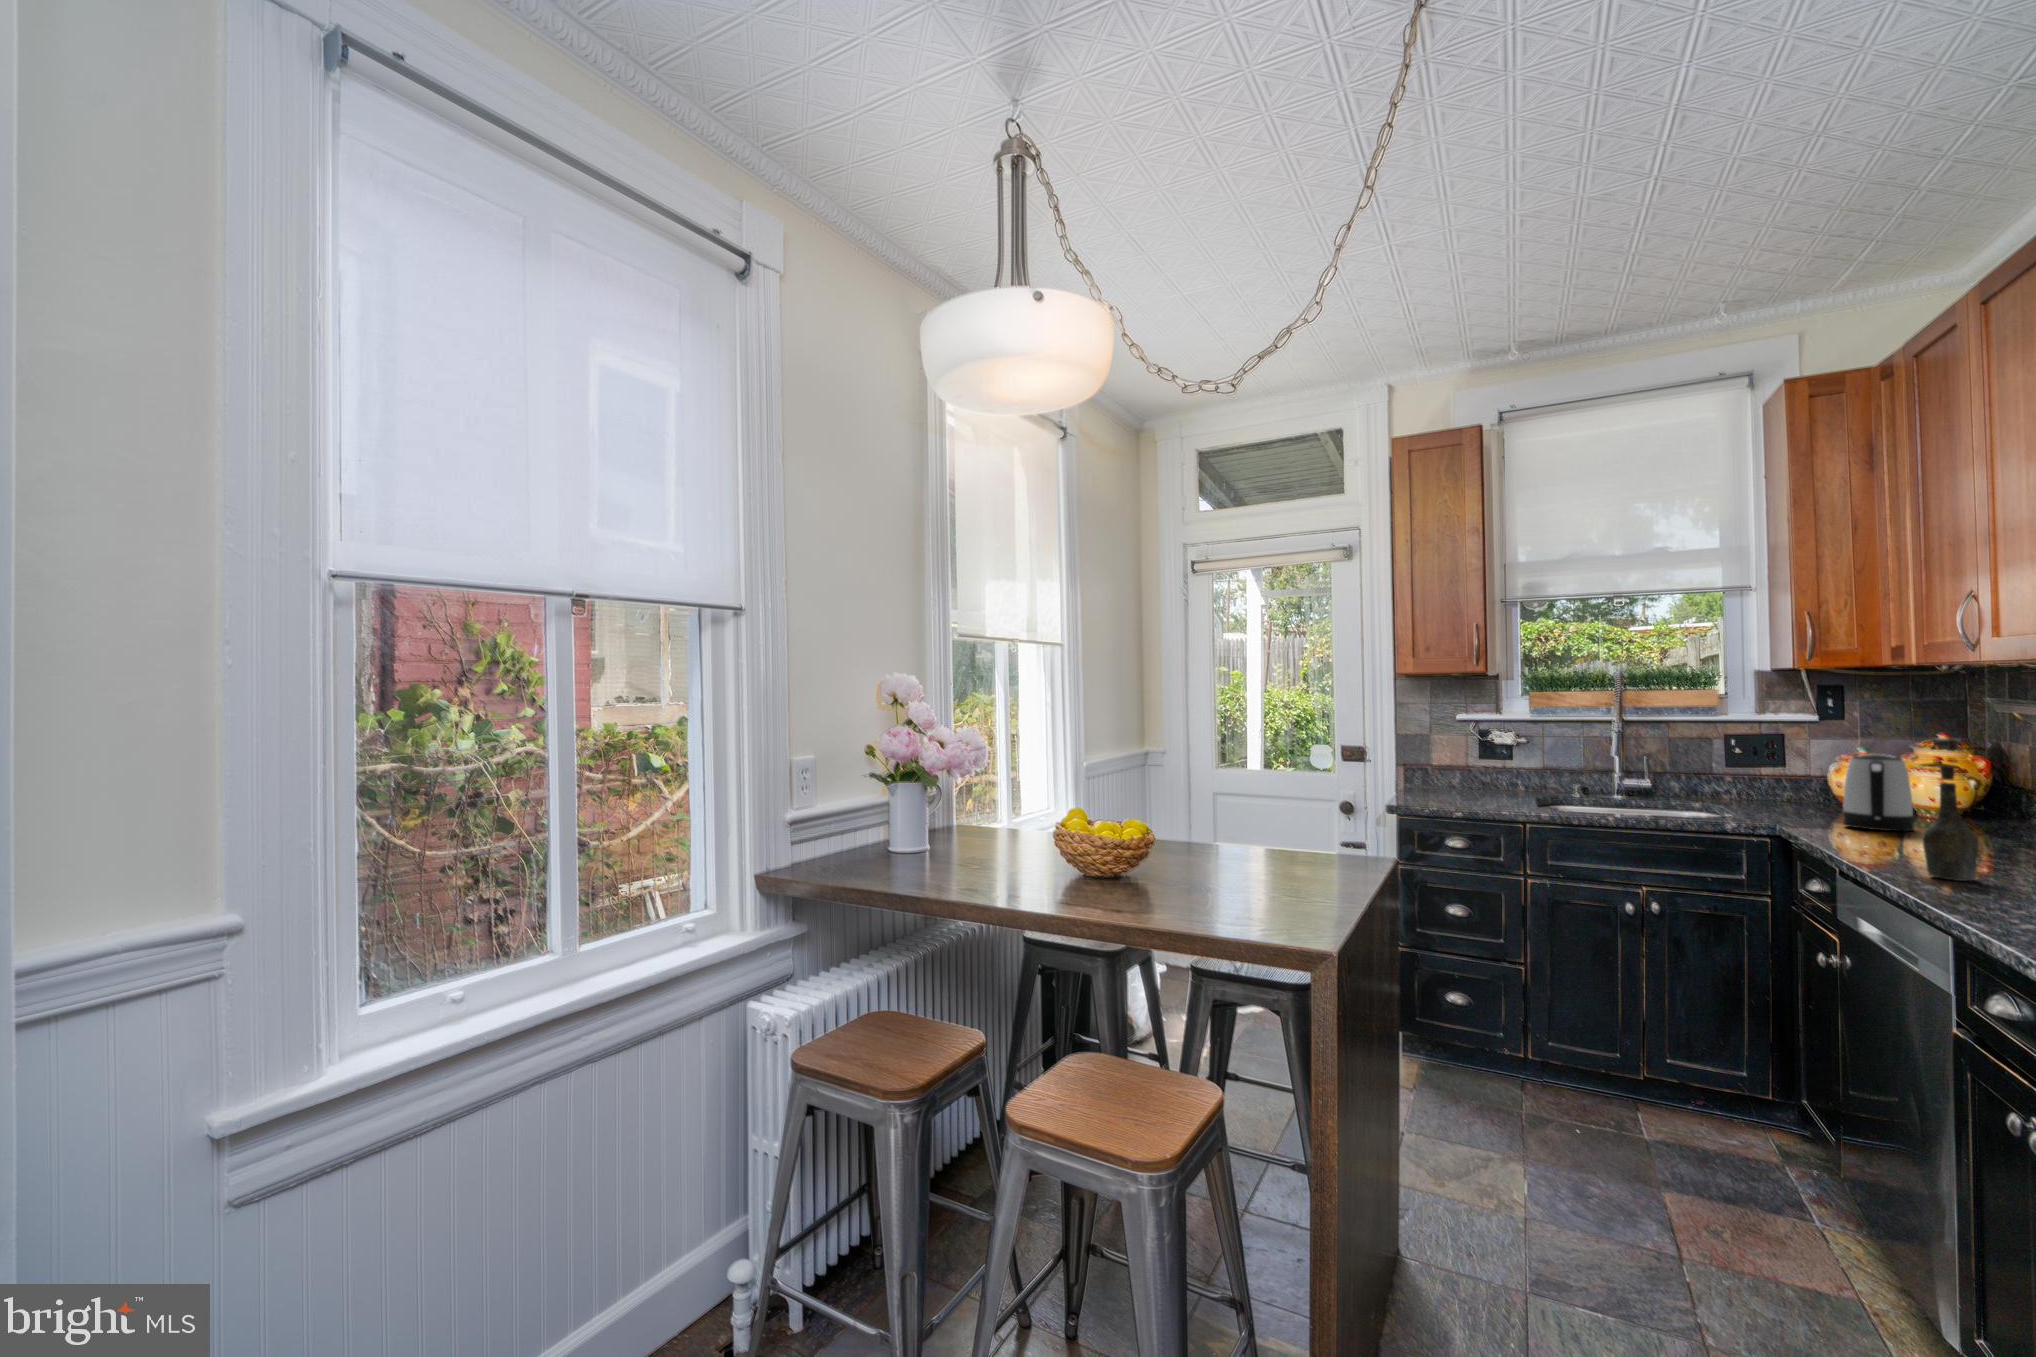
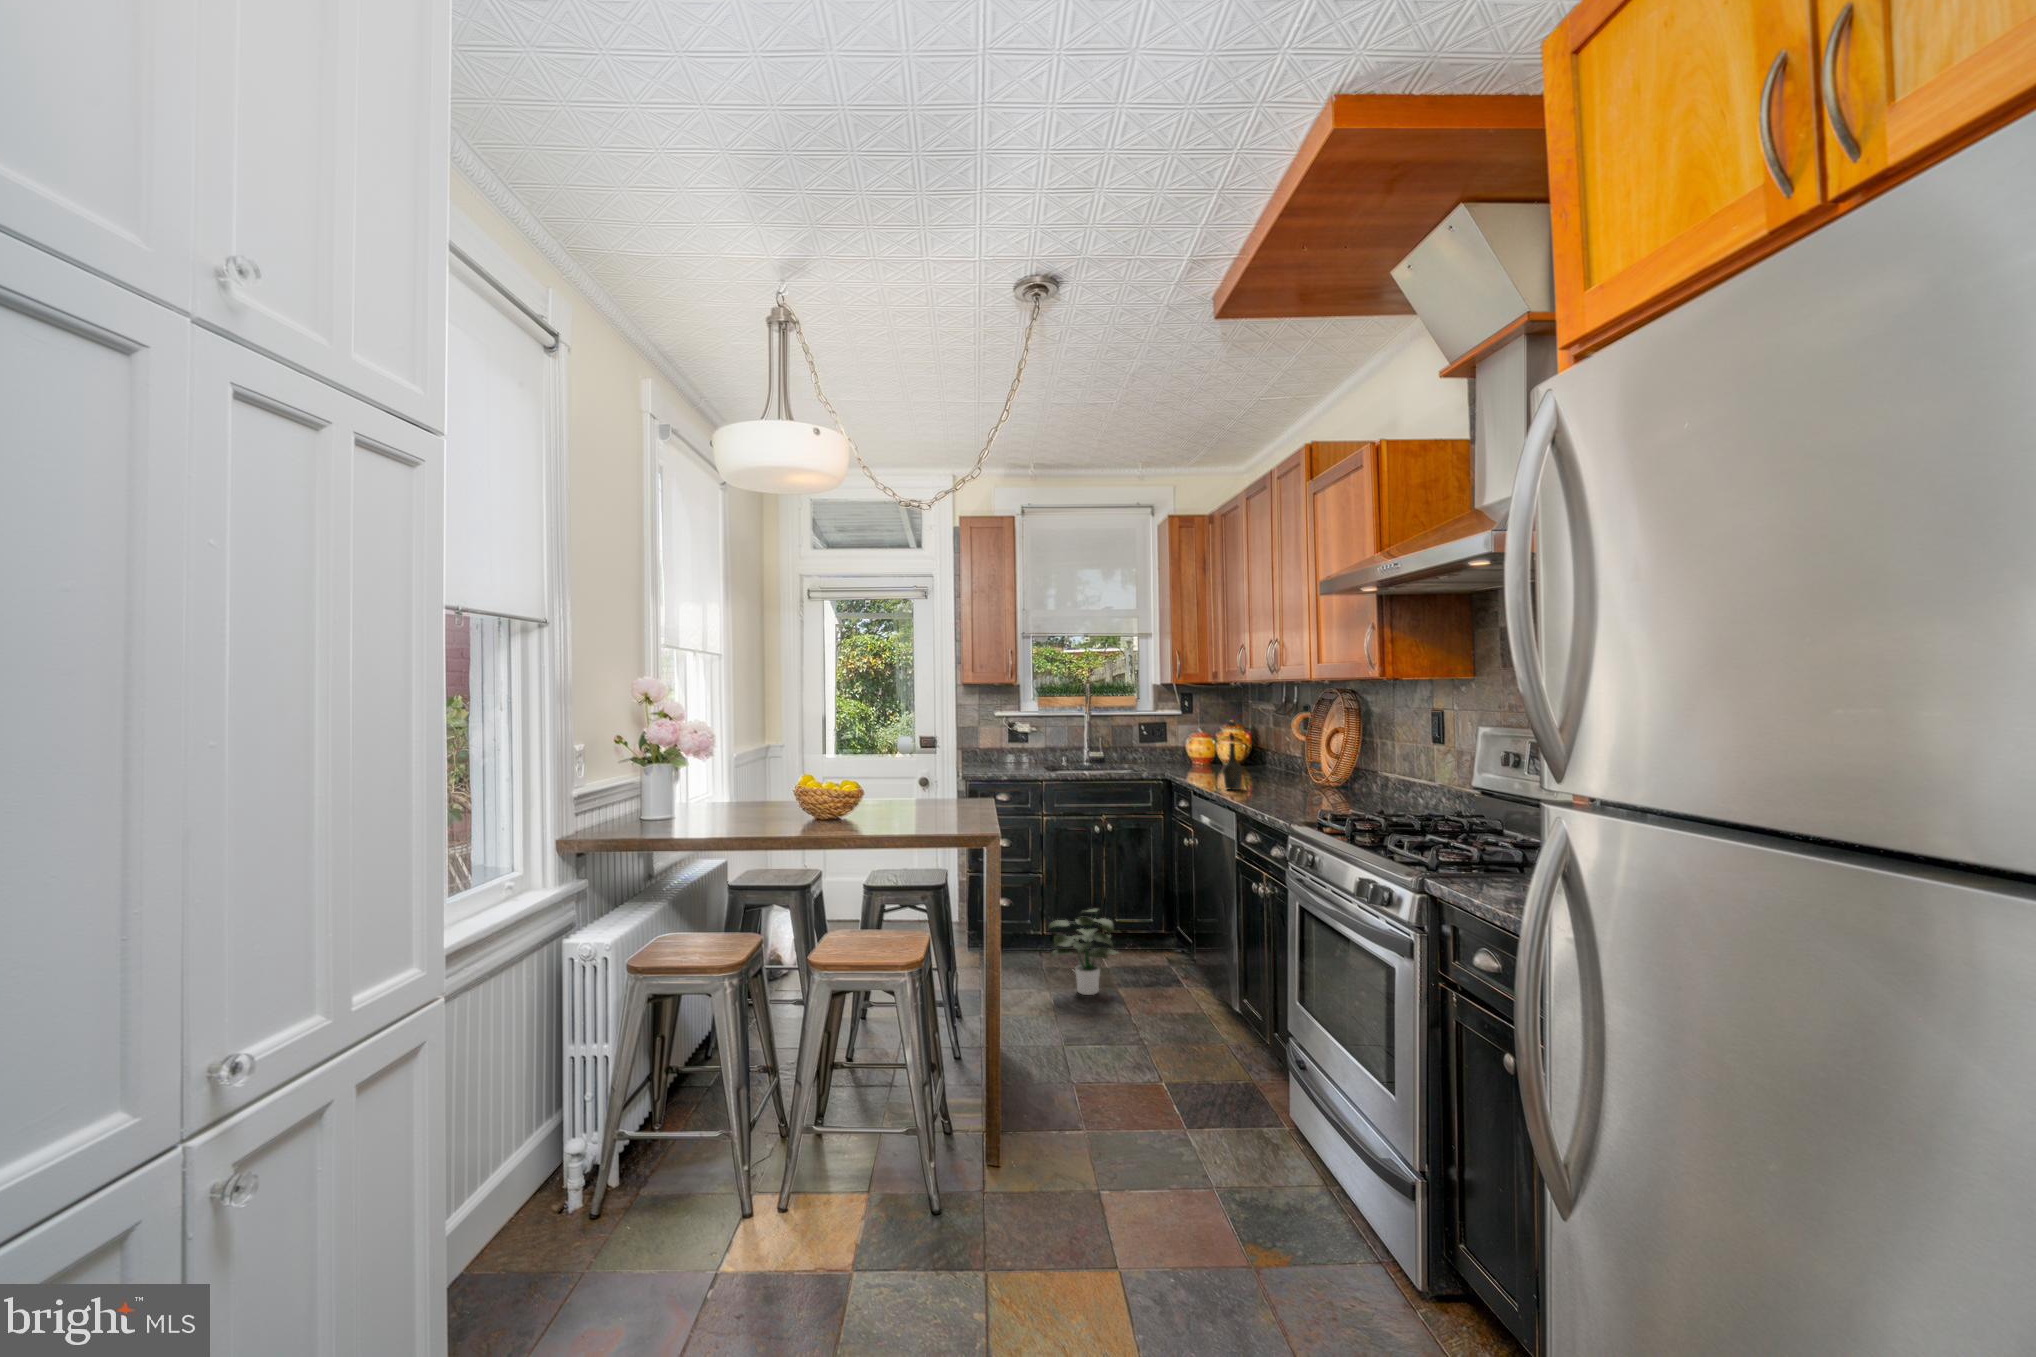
kettle: present [1843,754,1914,832] -> none [1193,732,1221,774]
potted plant: none [1516,1052,1673,1208] -> present [1048,909,1119,995]

